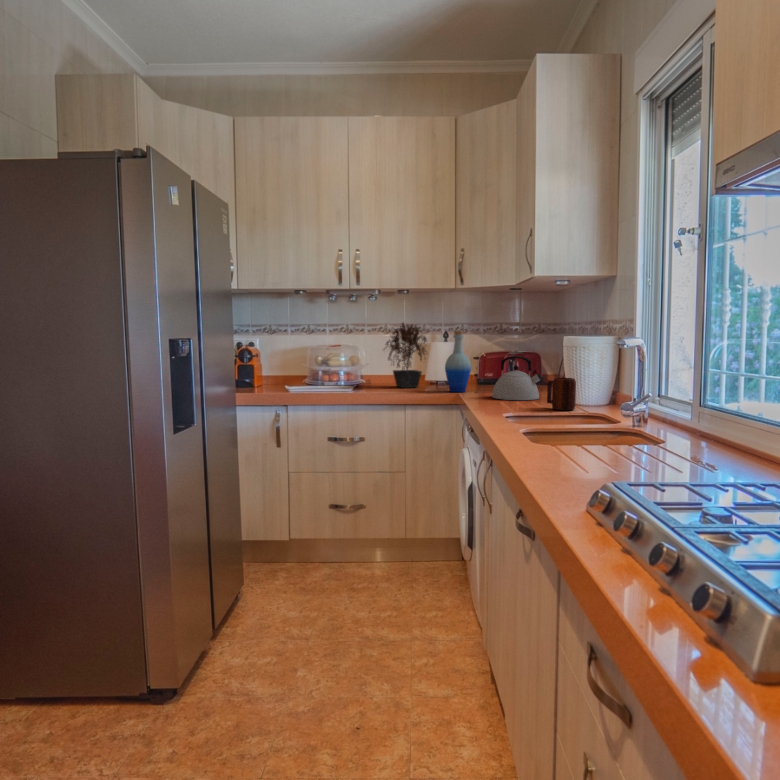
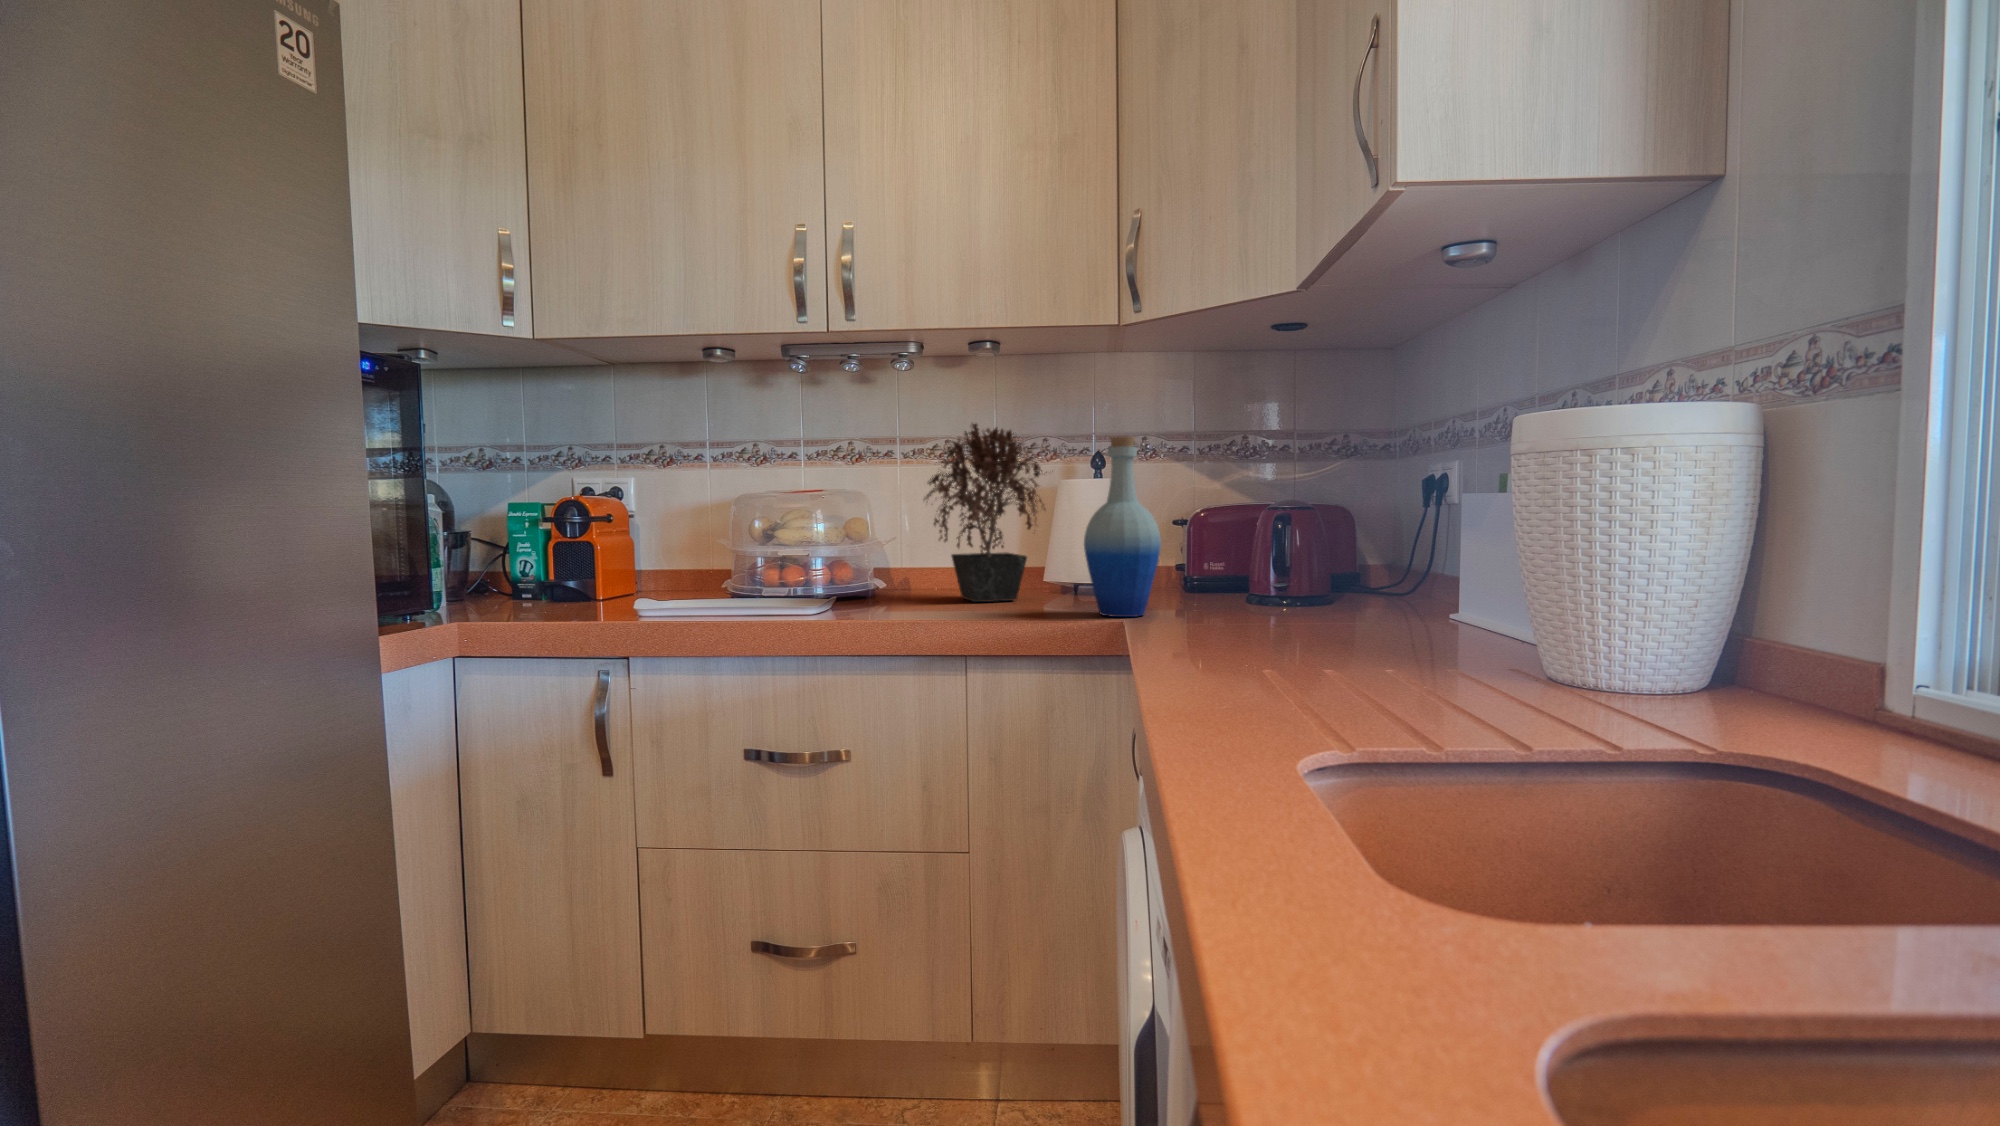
kettle: present [492,356,542,400] -> none [1226,503,1397,652]
mug: present [547,378,576,410] -> none [1454,574,1595,715]

